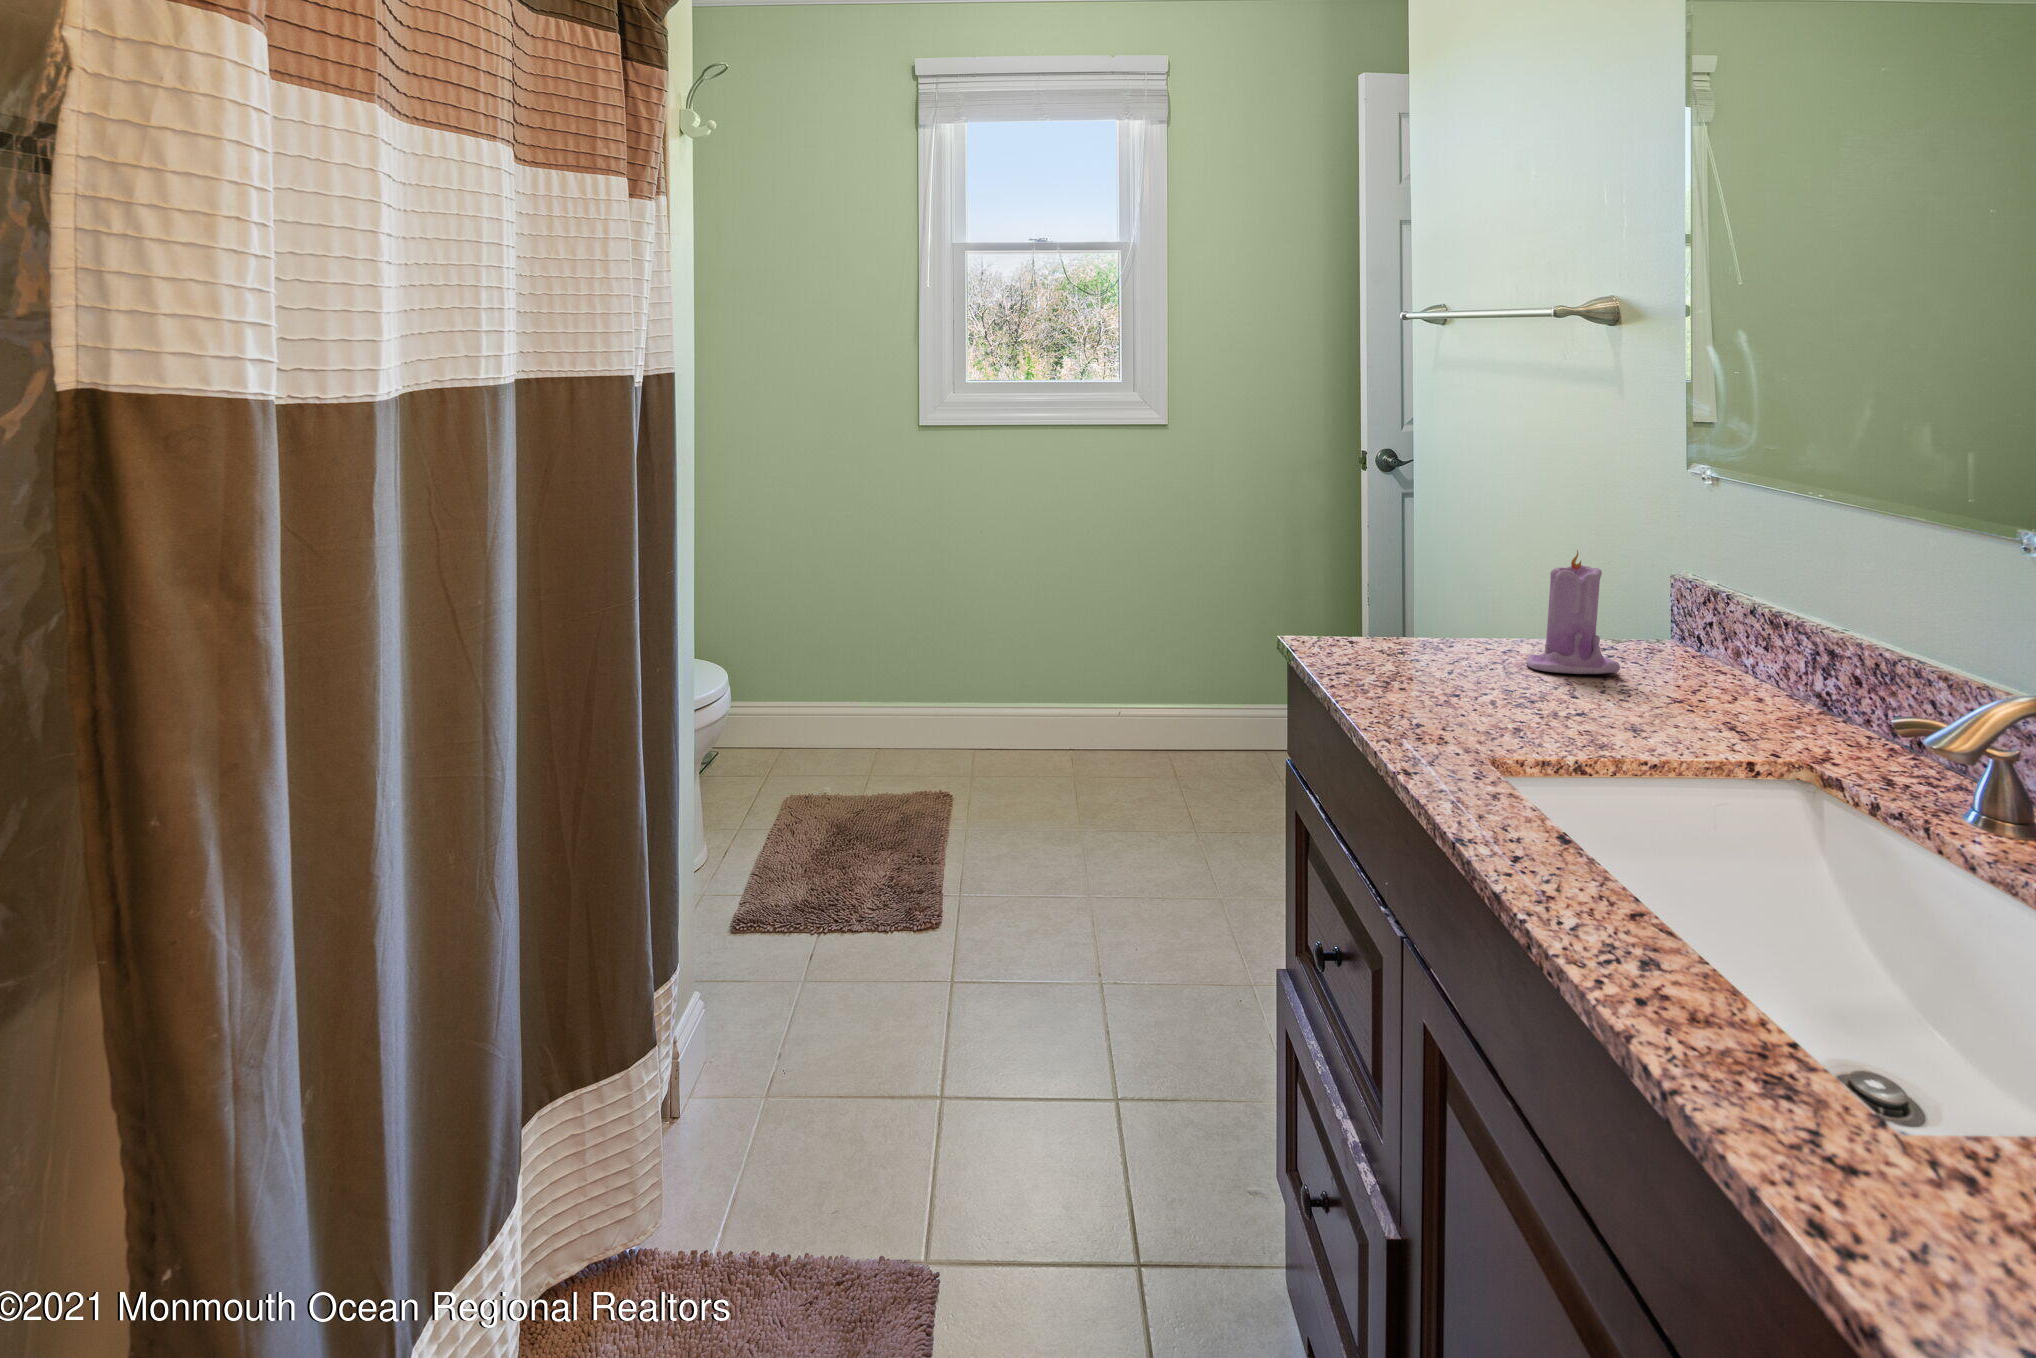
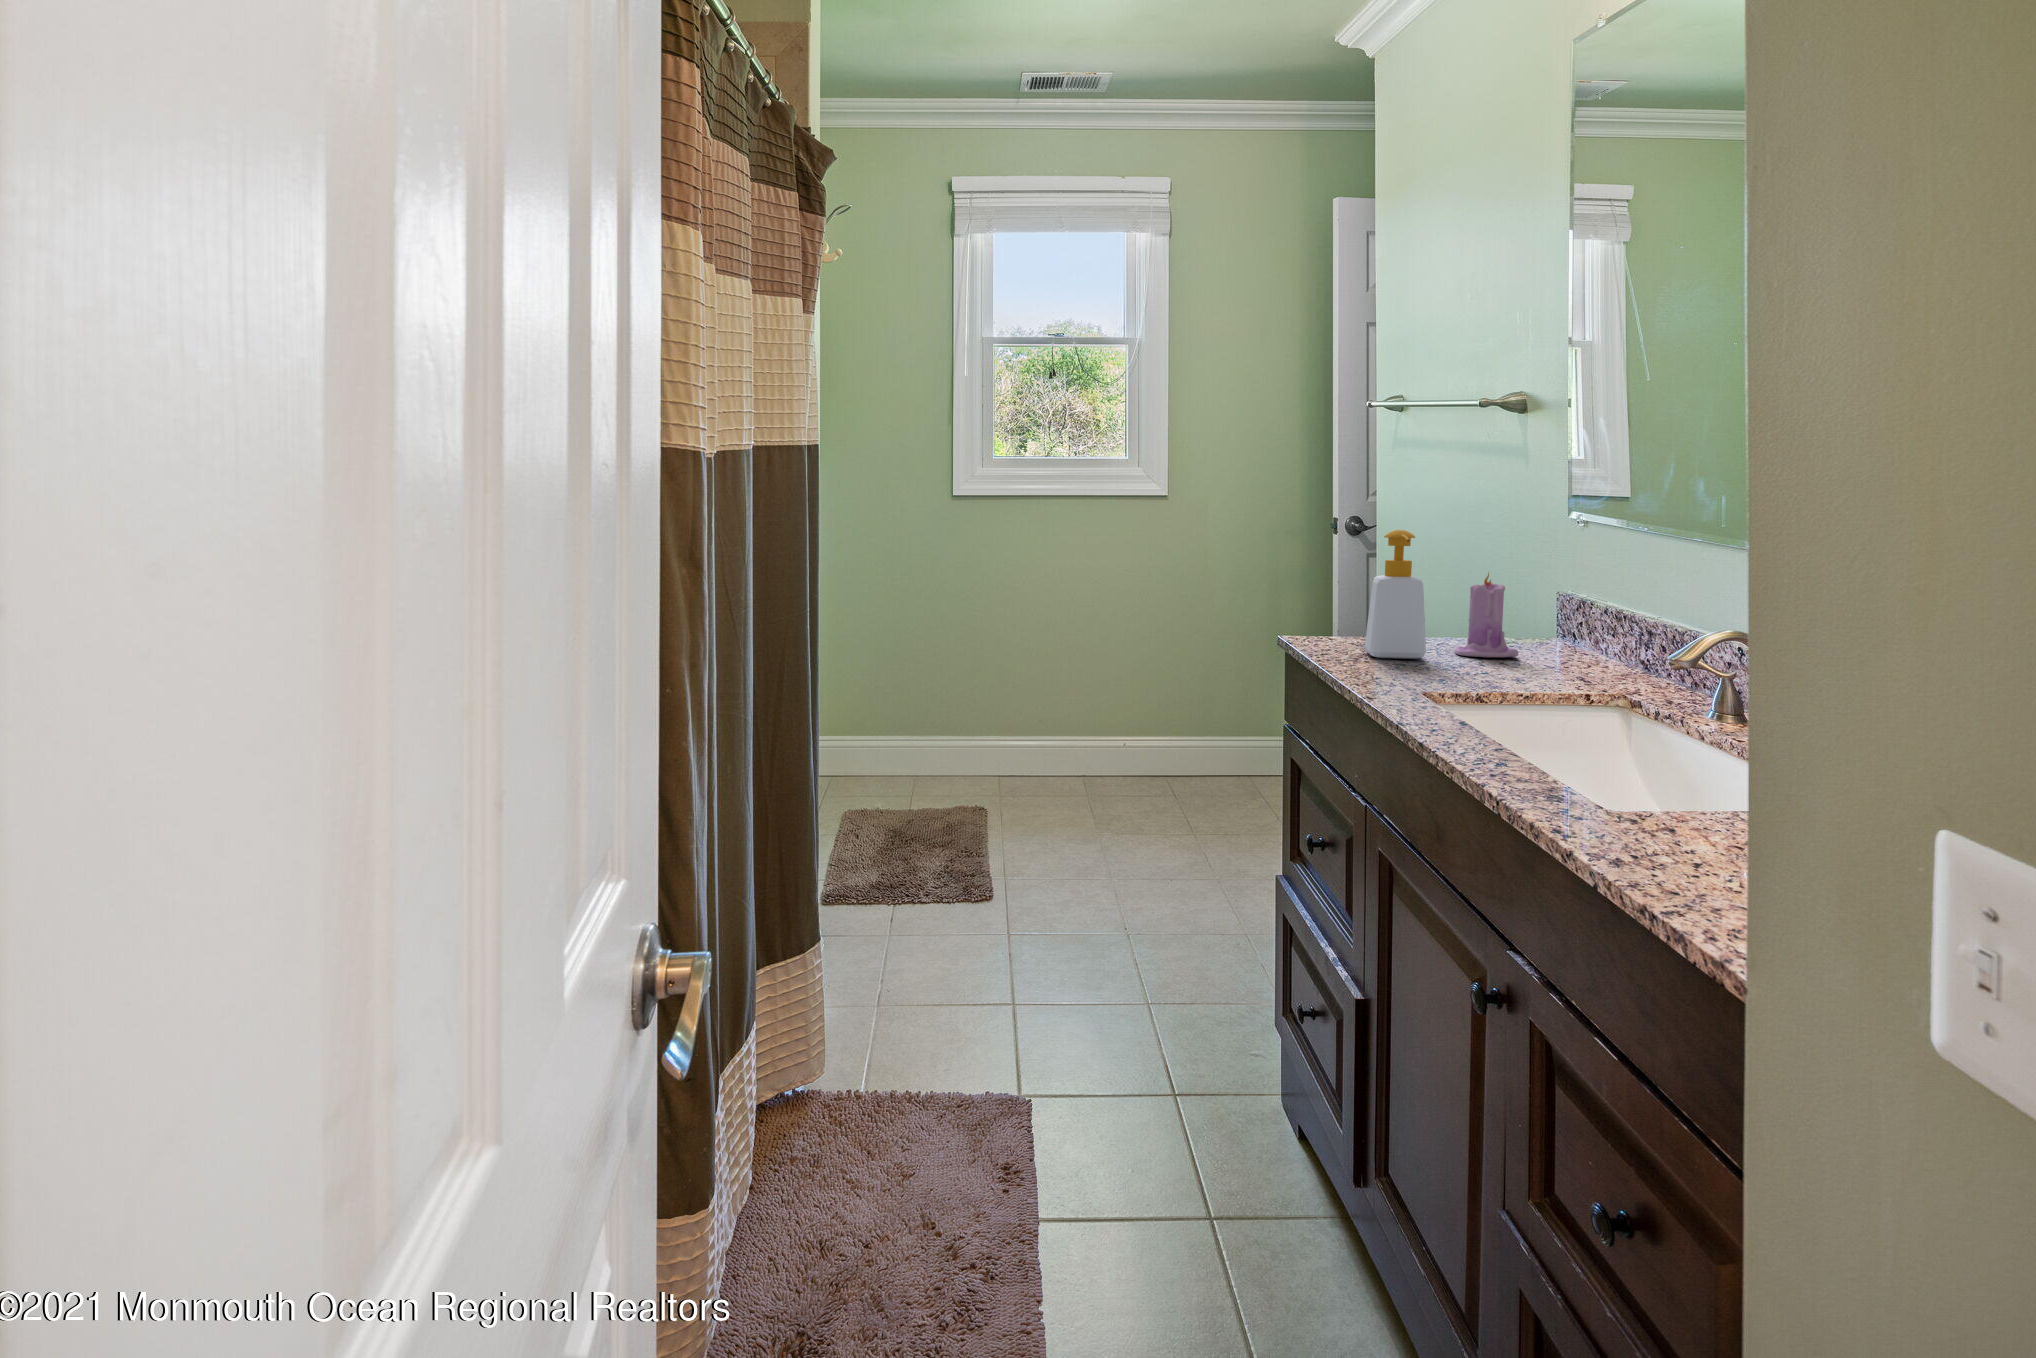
soap bottle: none [1397,491,1487,680] -> present [1365,530,1426,659]

